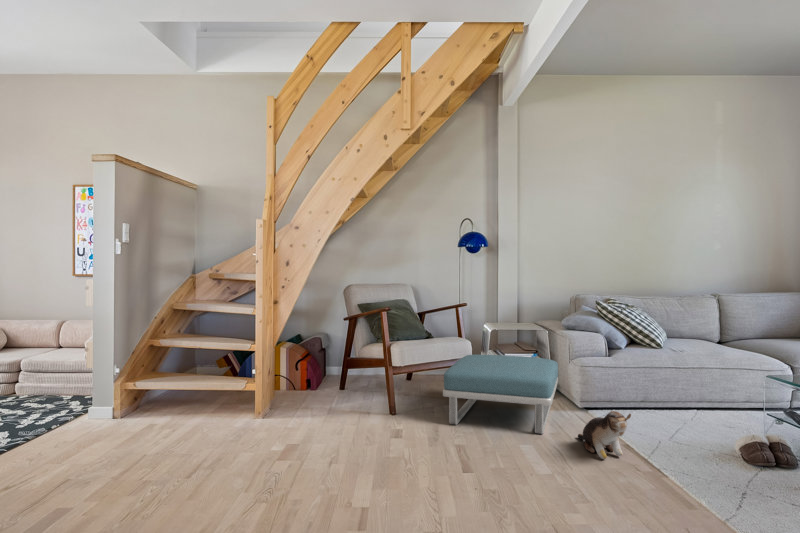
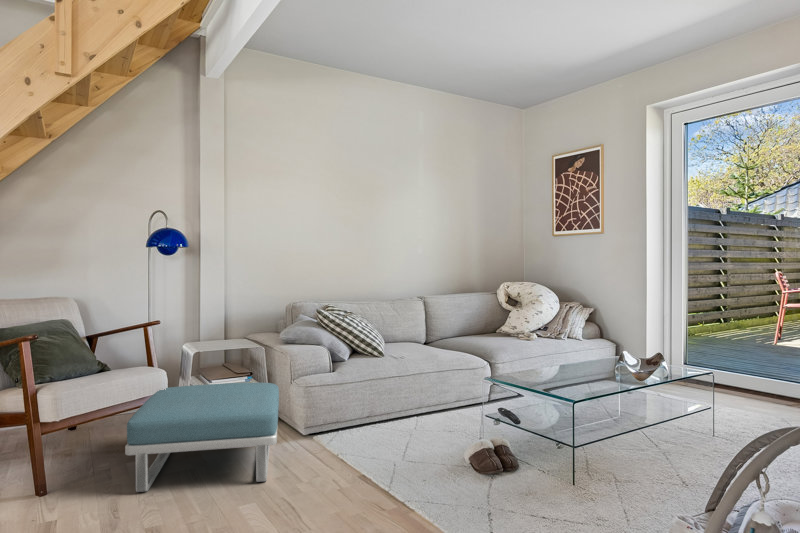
plush toy: present [578,411,631,459] -> none [308,442,373,502]

